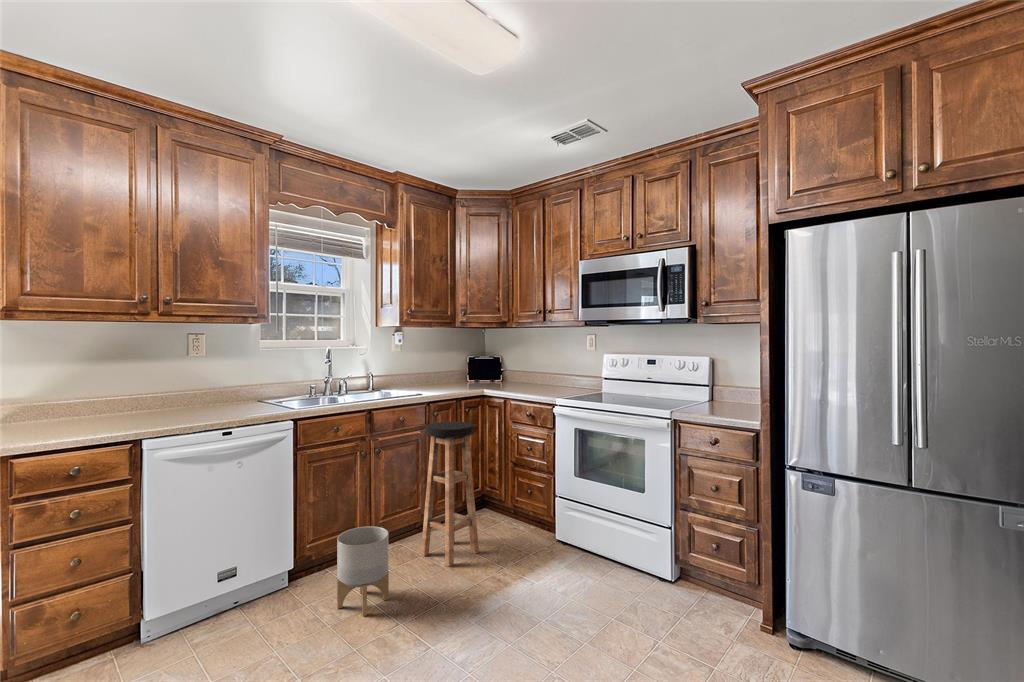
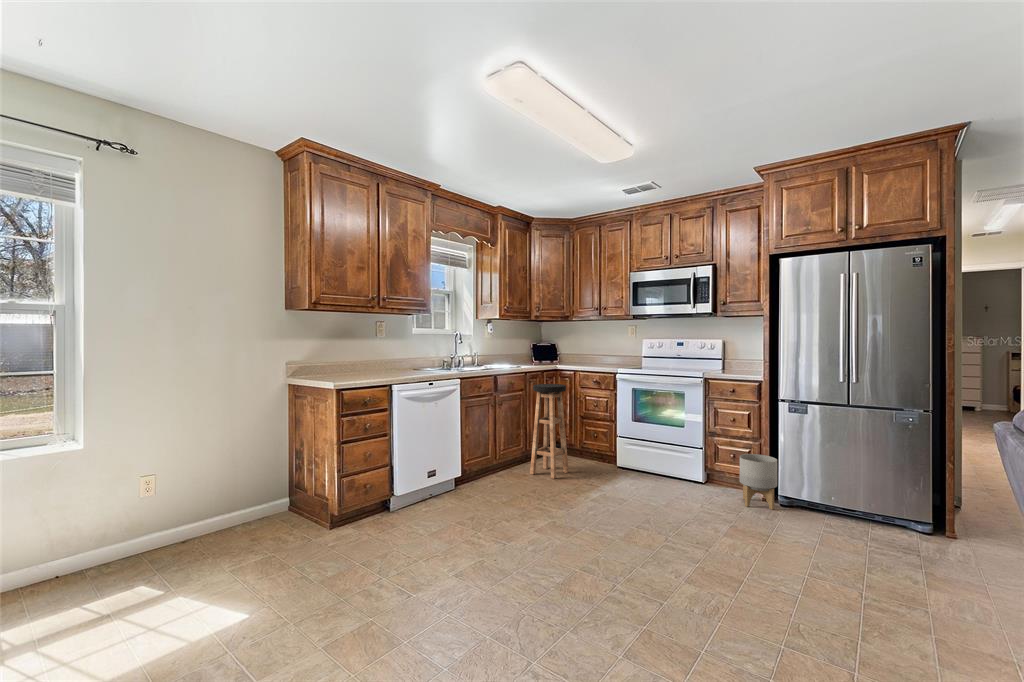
planter: present [337,526,389,616] -> present [740,454,777,510]

